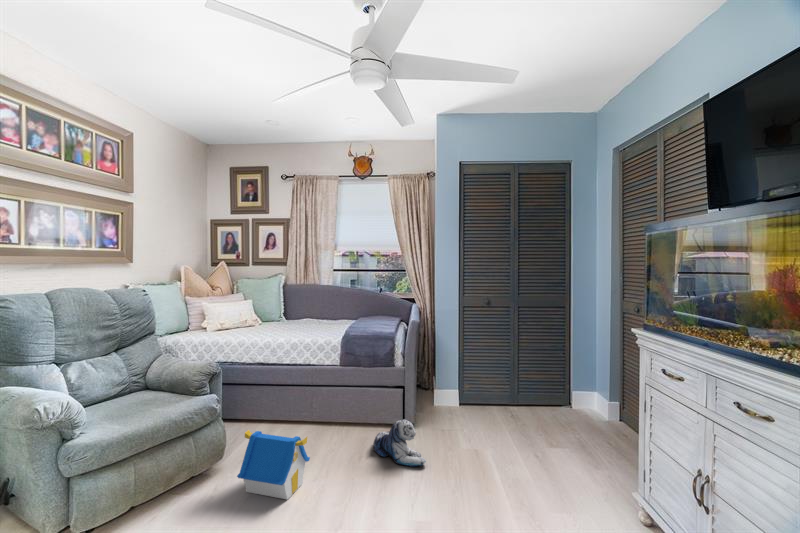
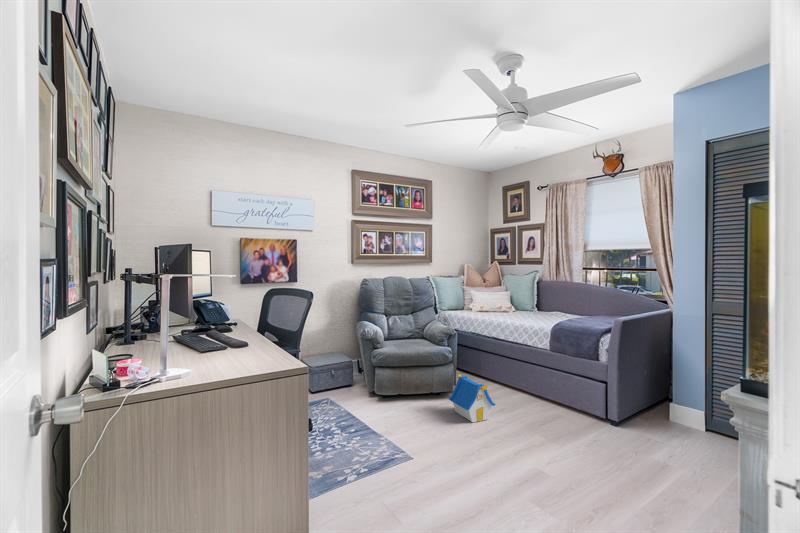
plush toy: present [373,419,426,467] -> none [558,400,591,442]

